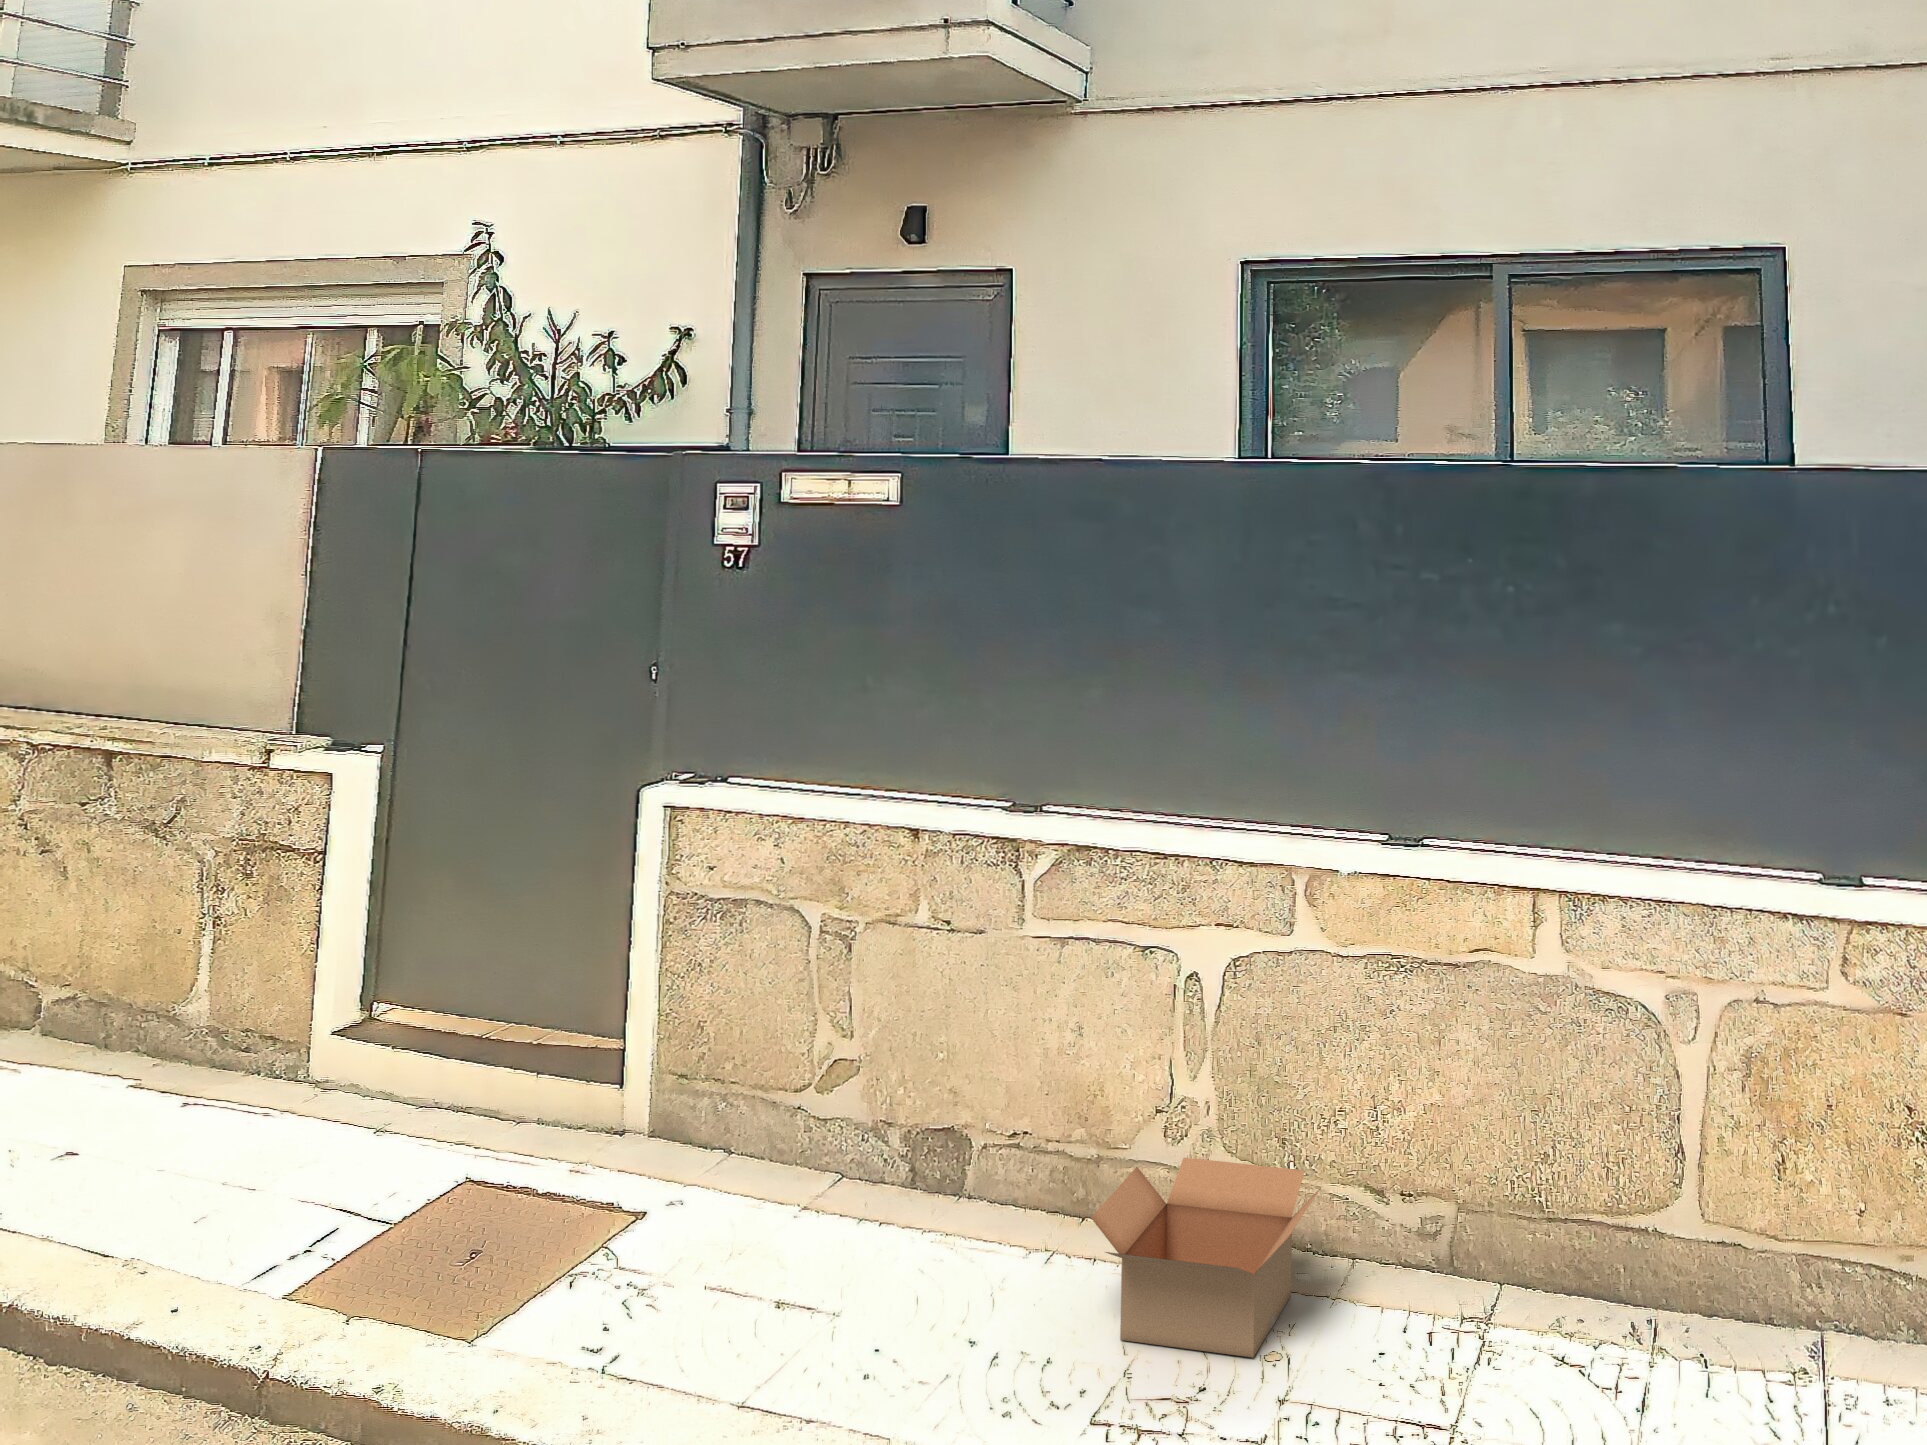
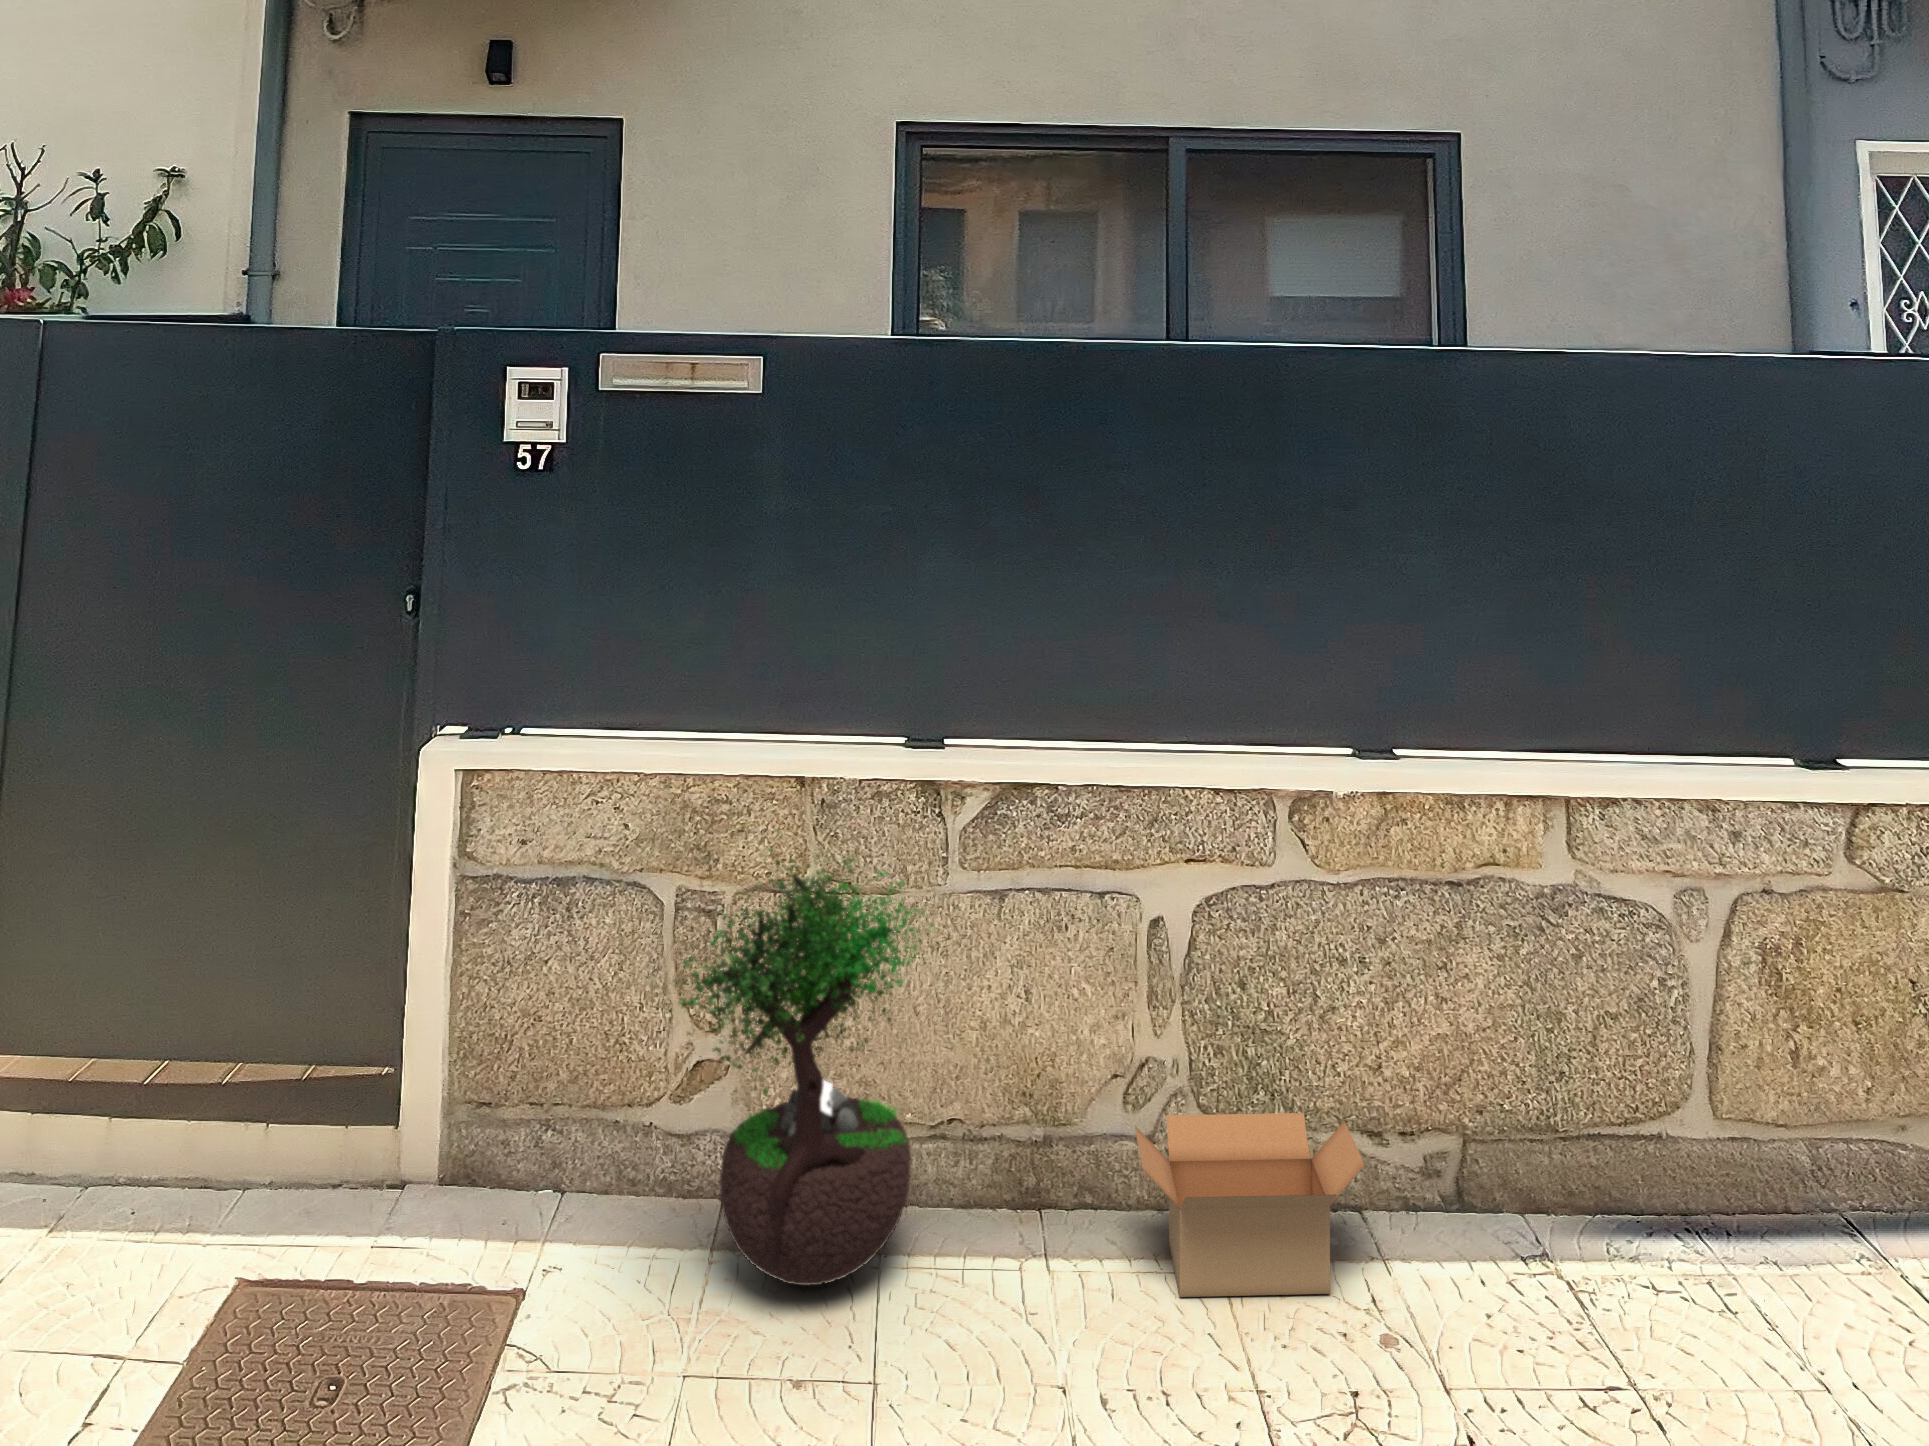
potted tree: none [663,878,953,1283] -> present [674,830,934,1285]

